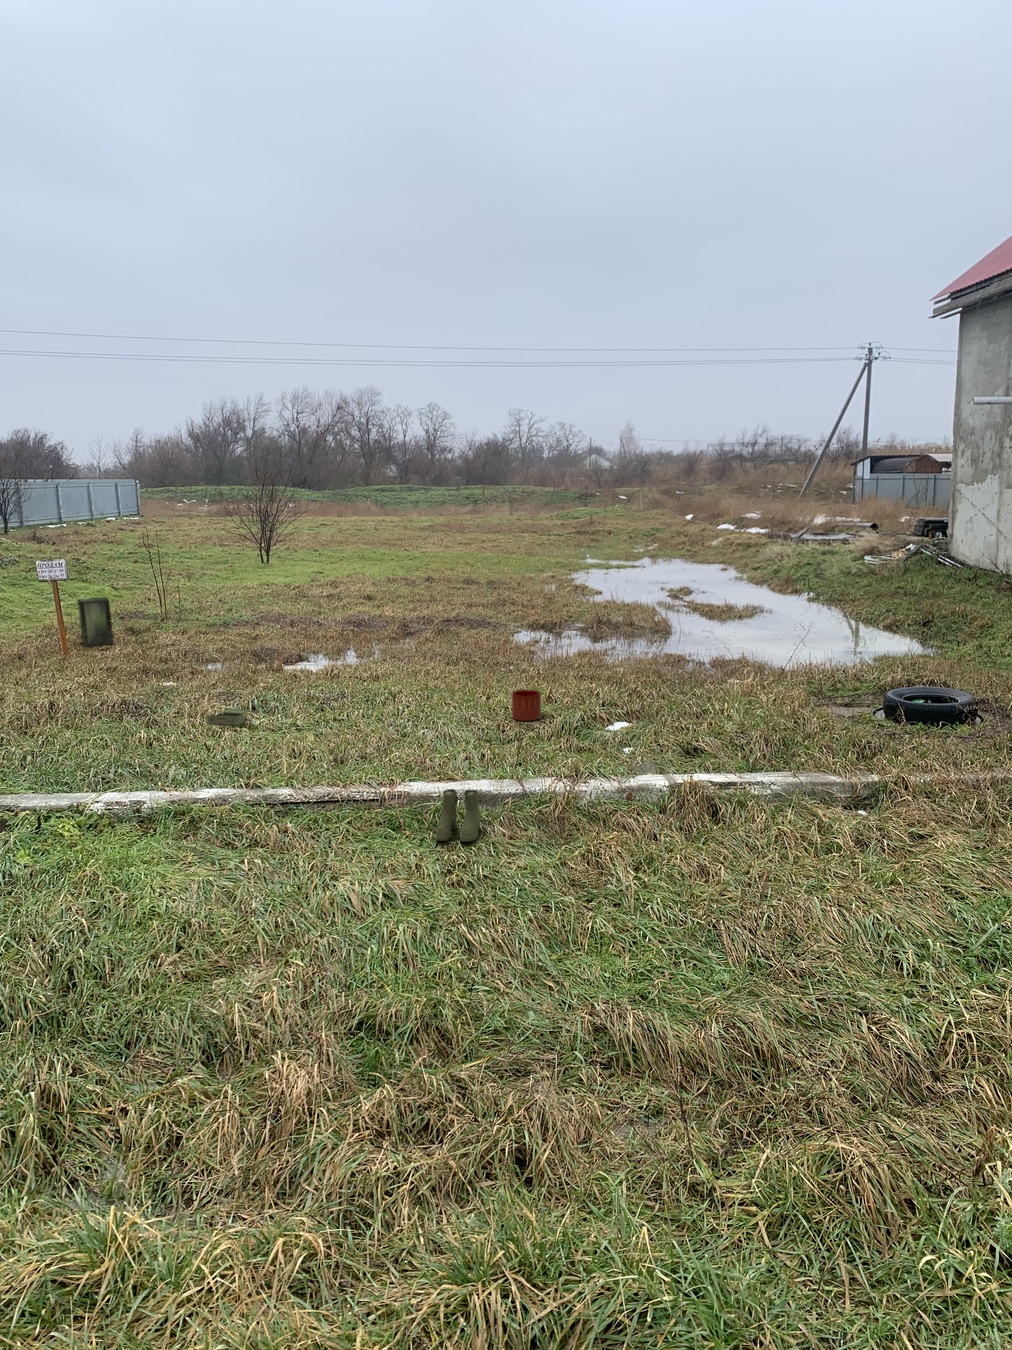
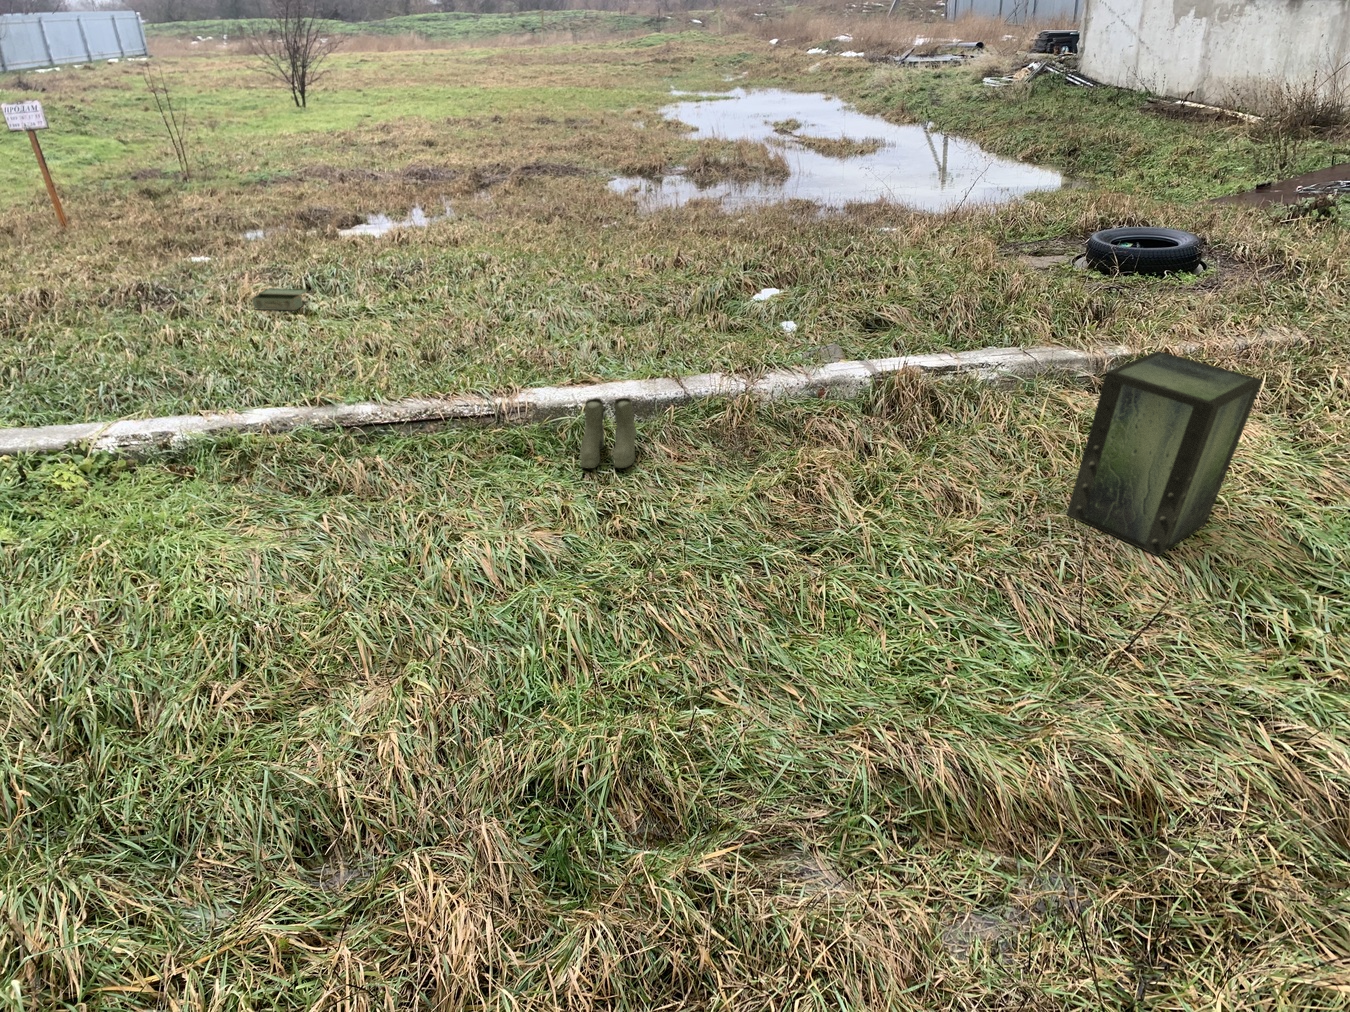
storage box: present [78,597,114,646] -> present [1067,351,1263,556]
planter: present [511,689,541,721] -> none [632,253,668,293]

